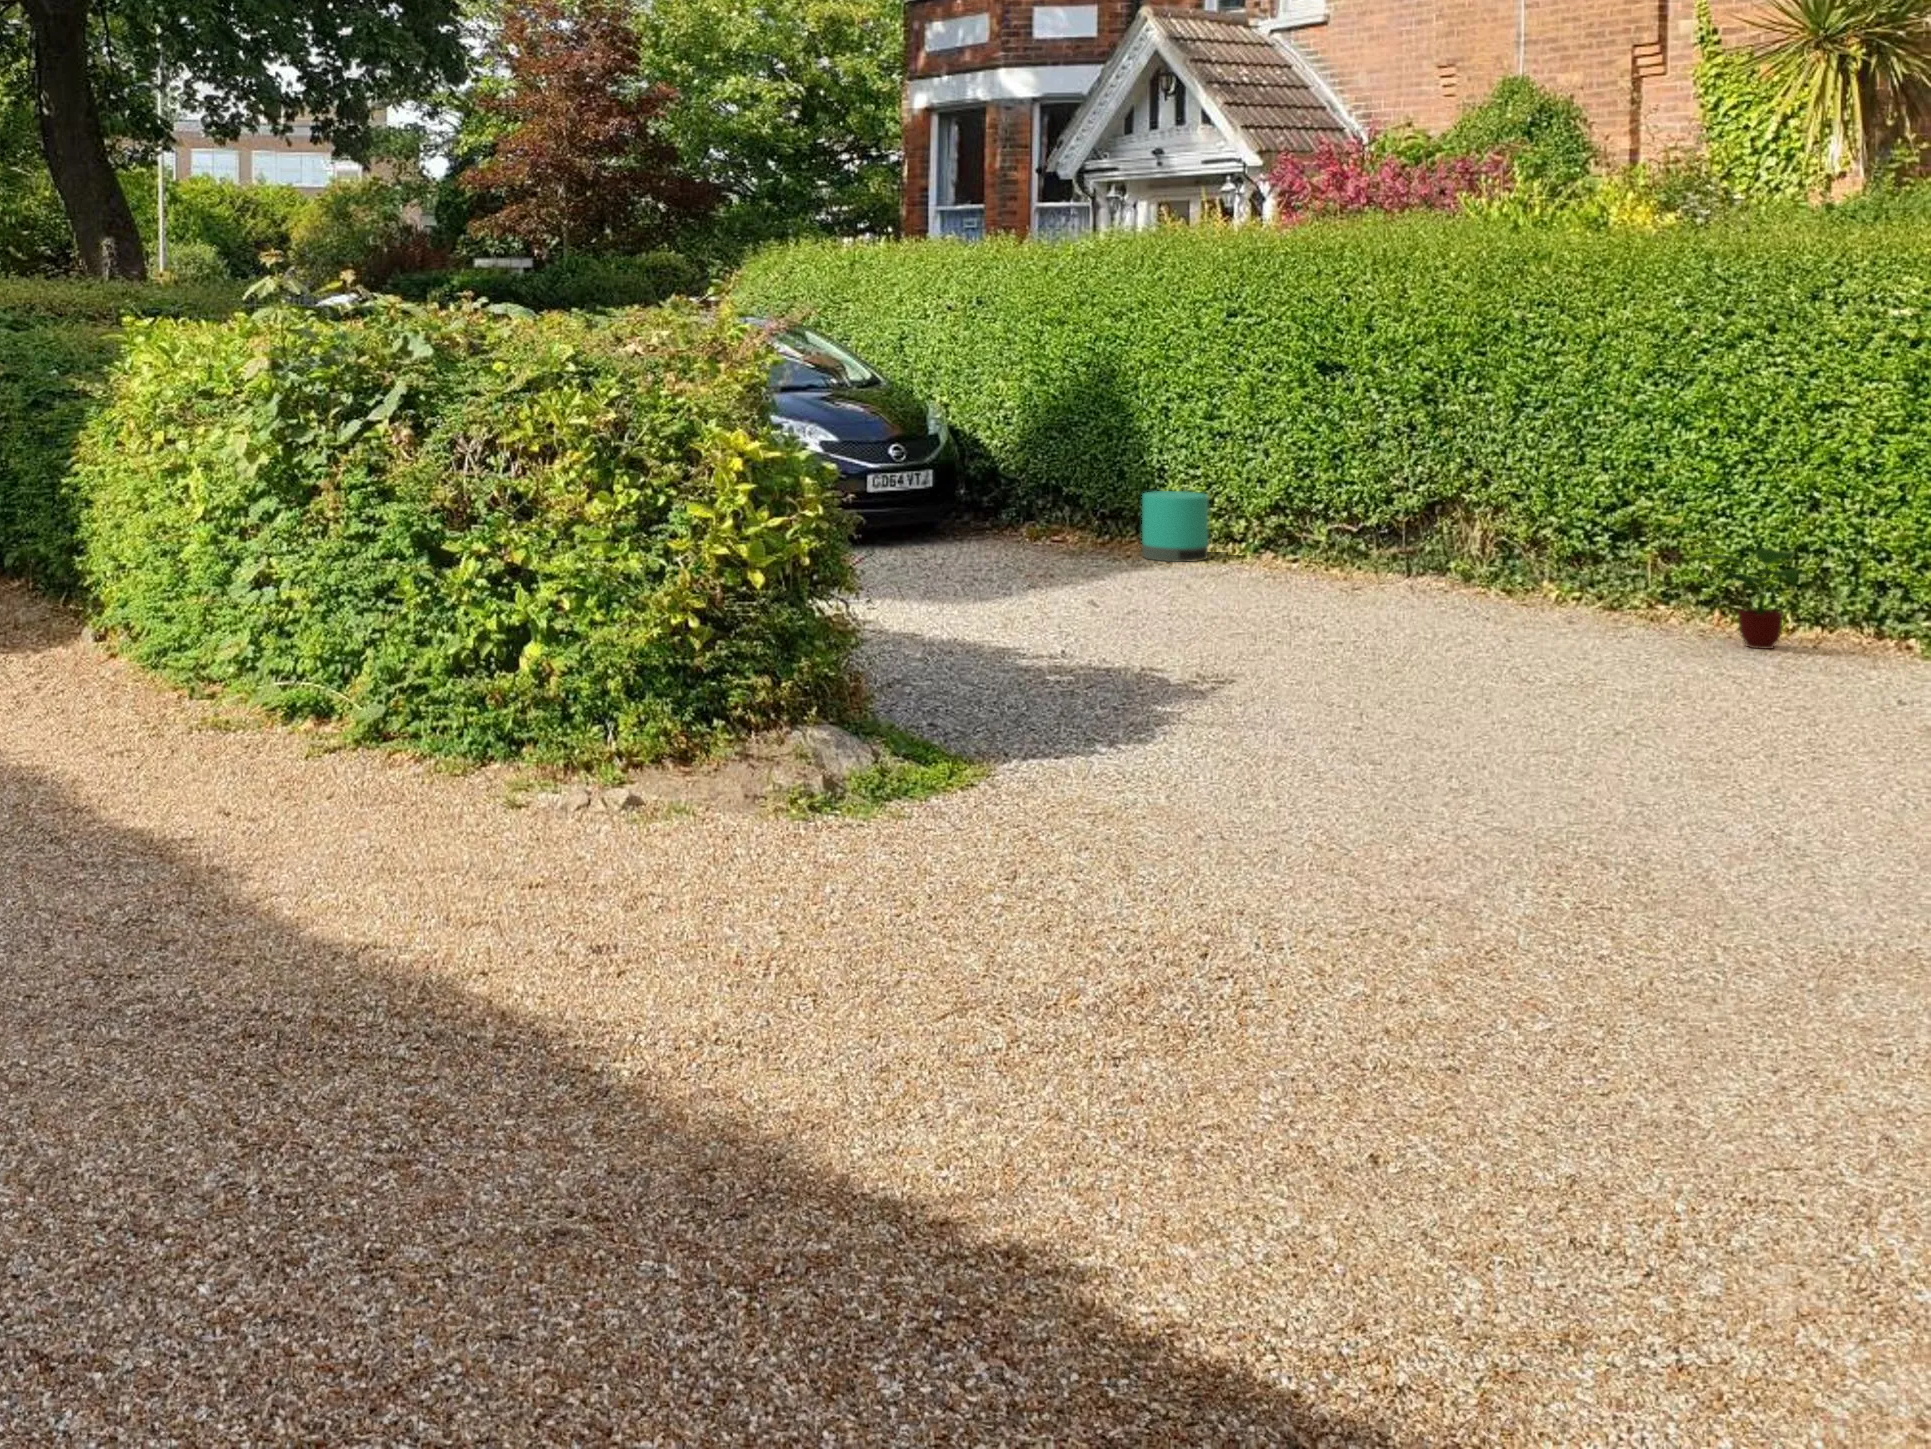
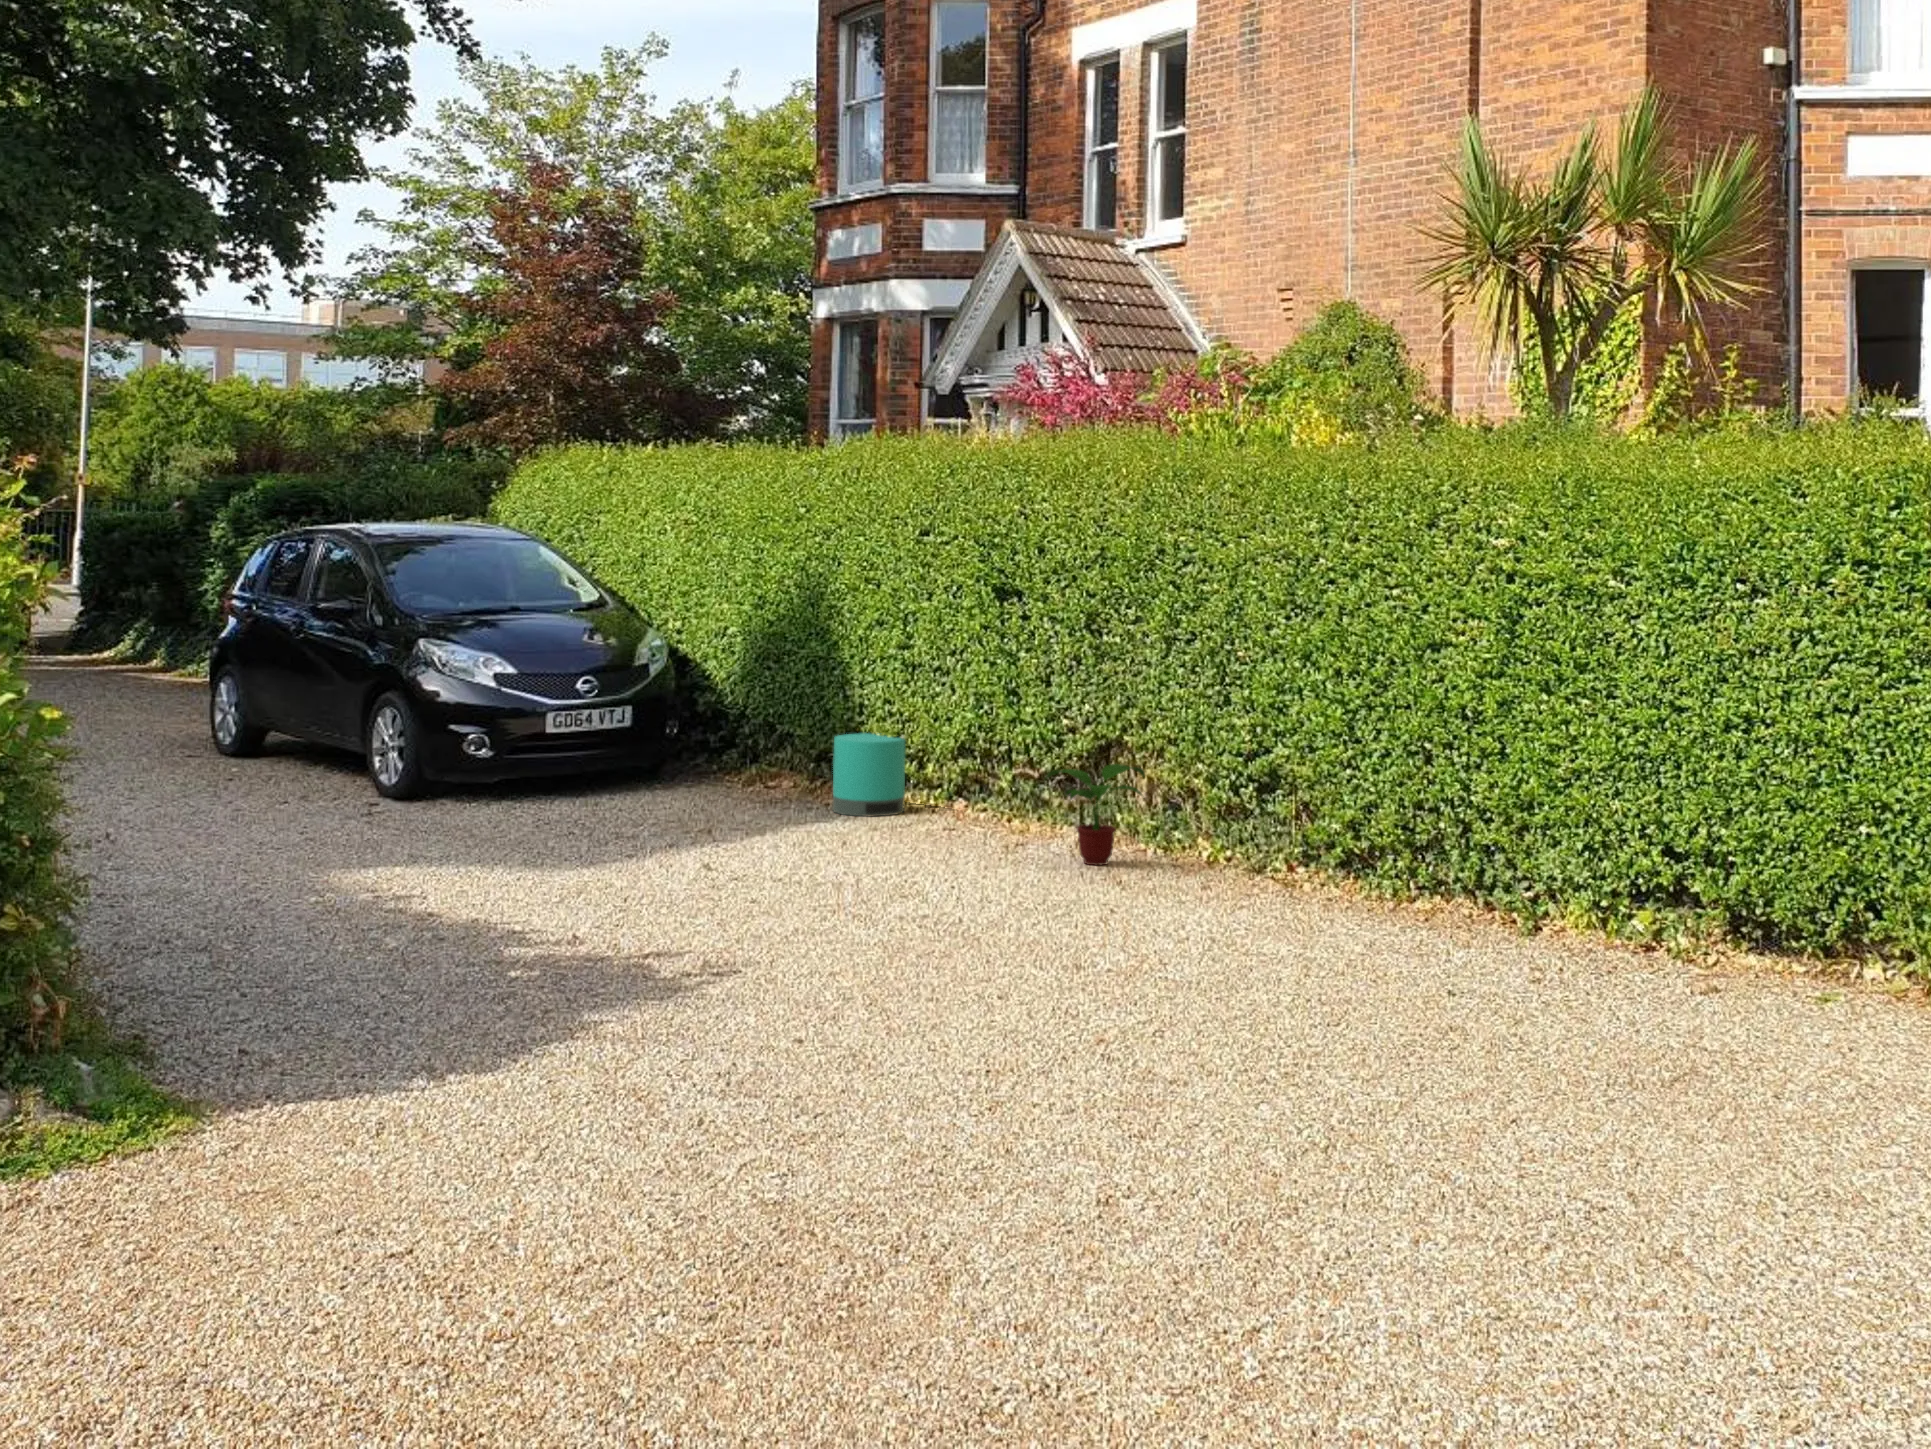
potted plant: present [1693,548,1807,649] -> present [1046,764,1145,865]

